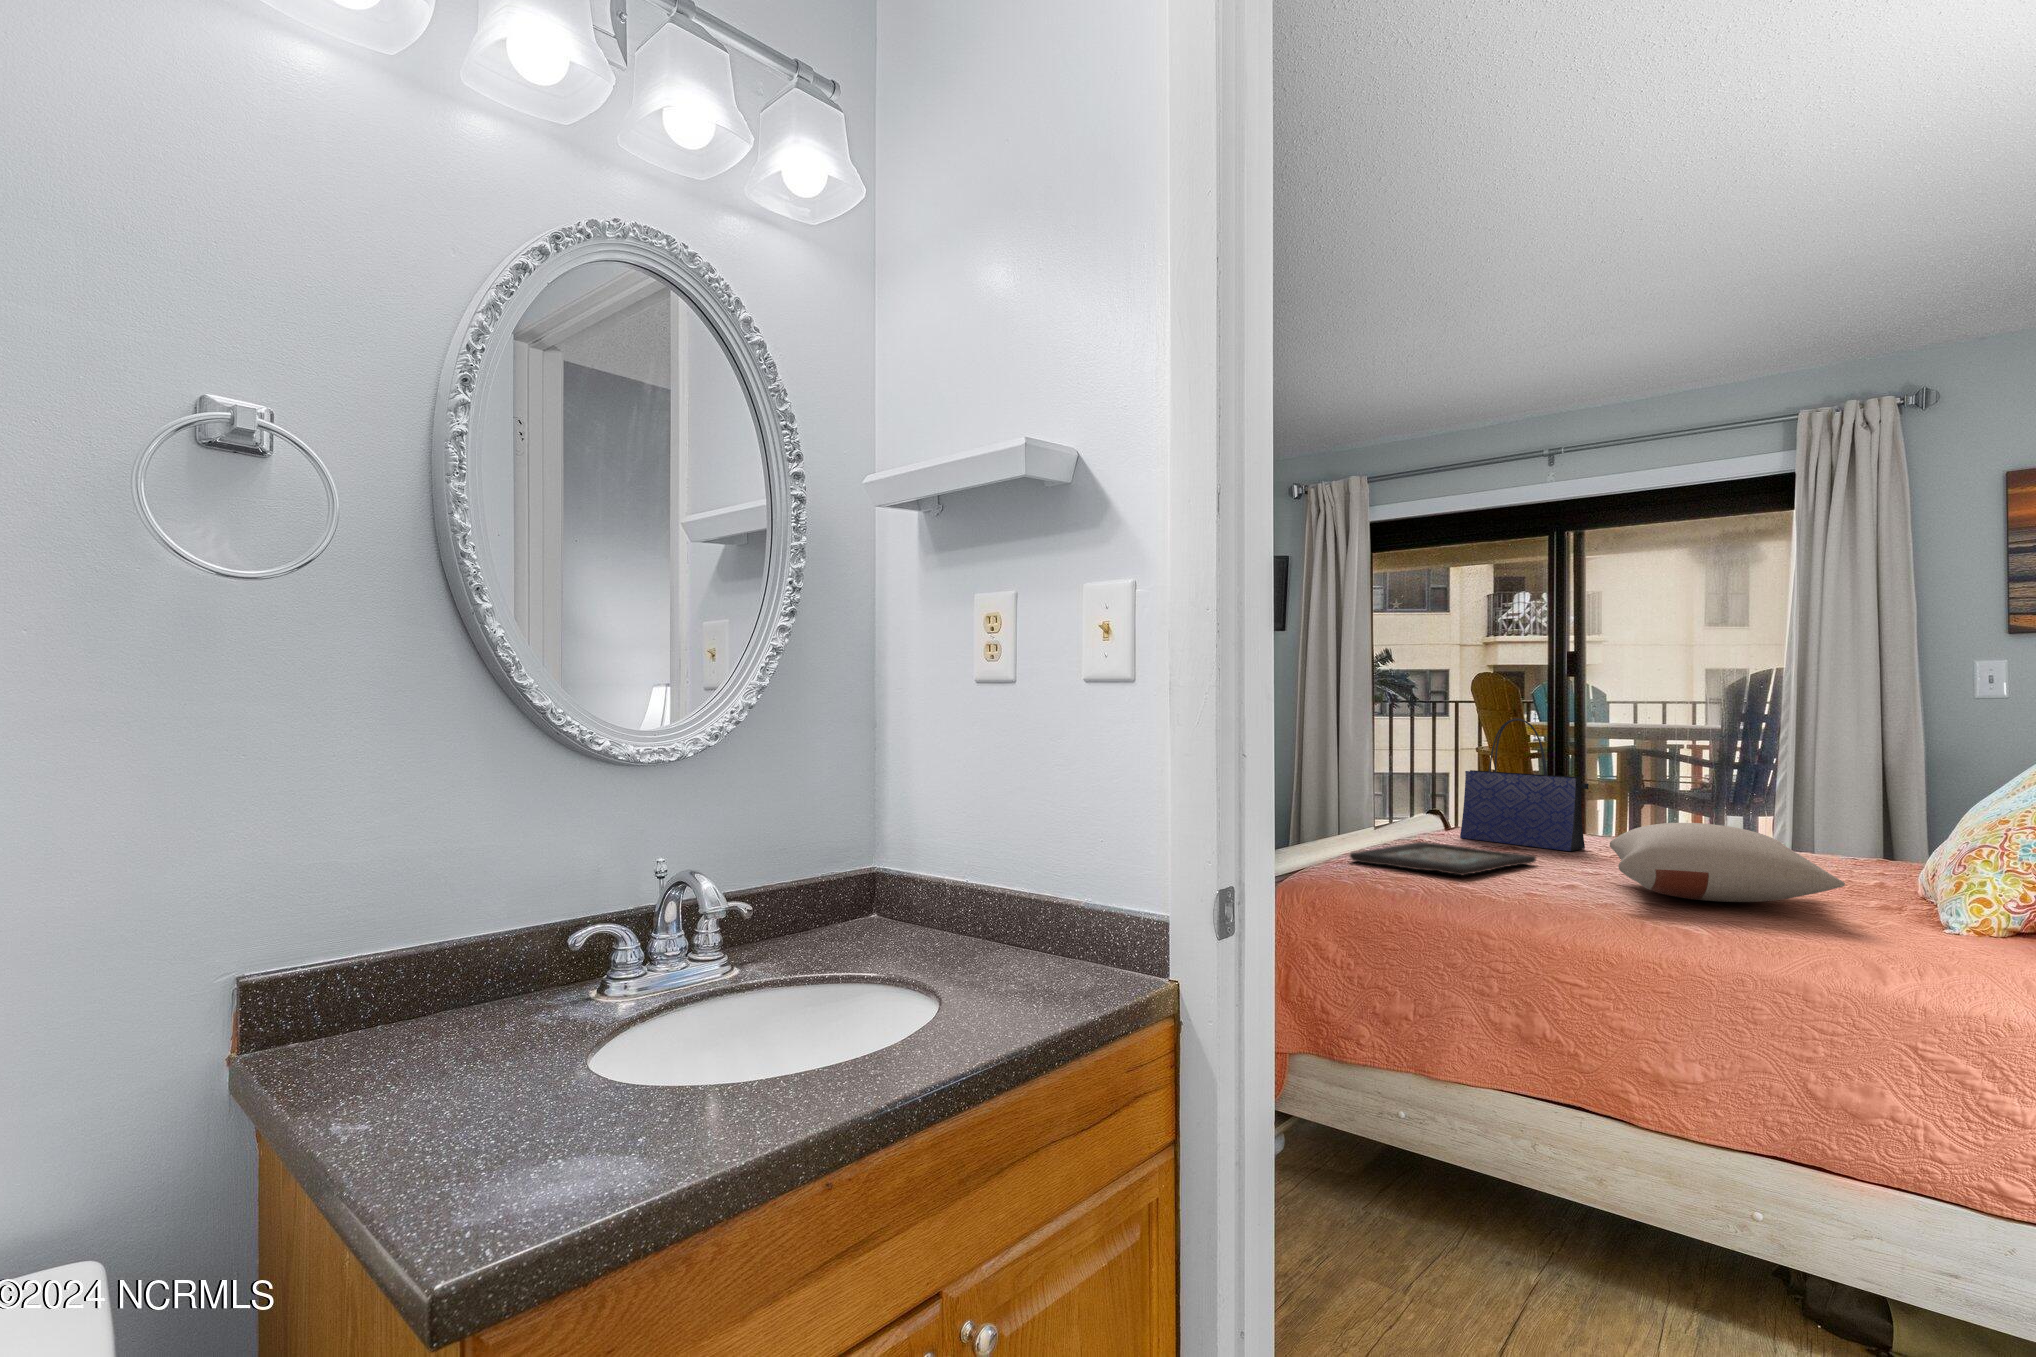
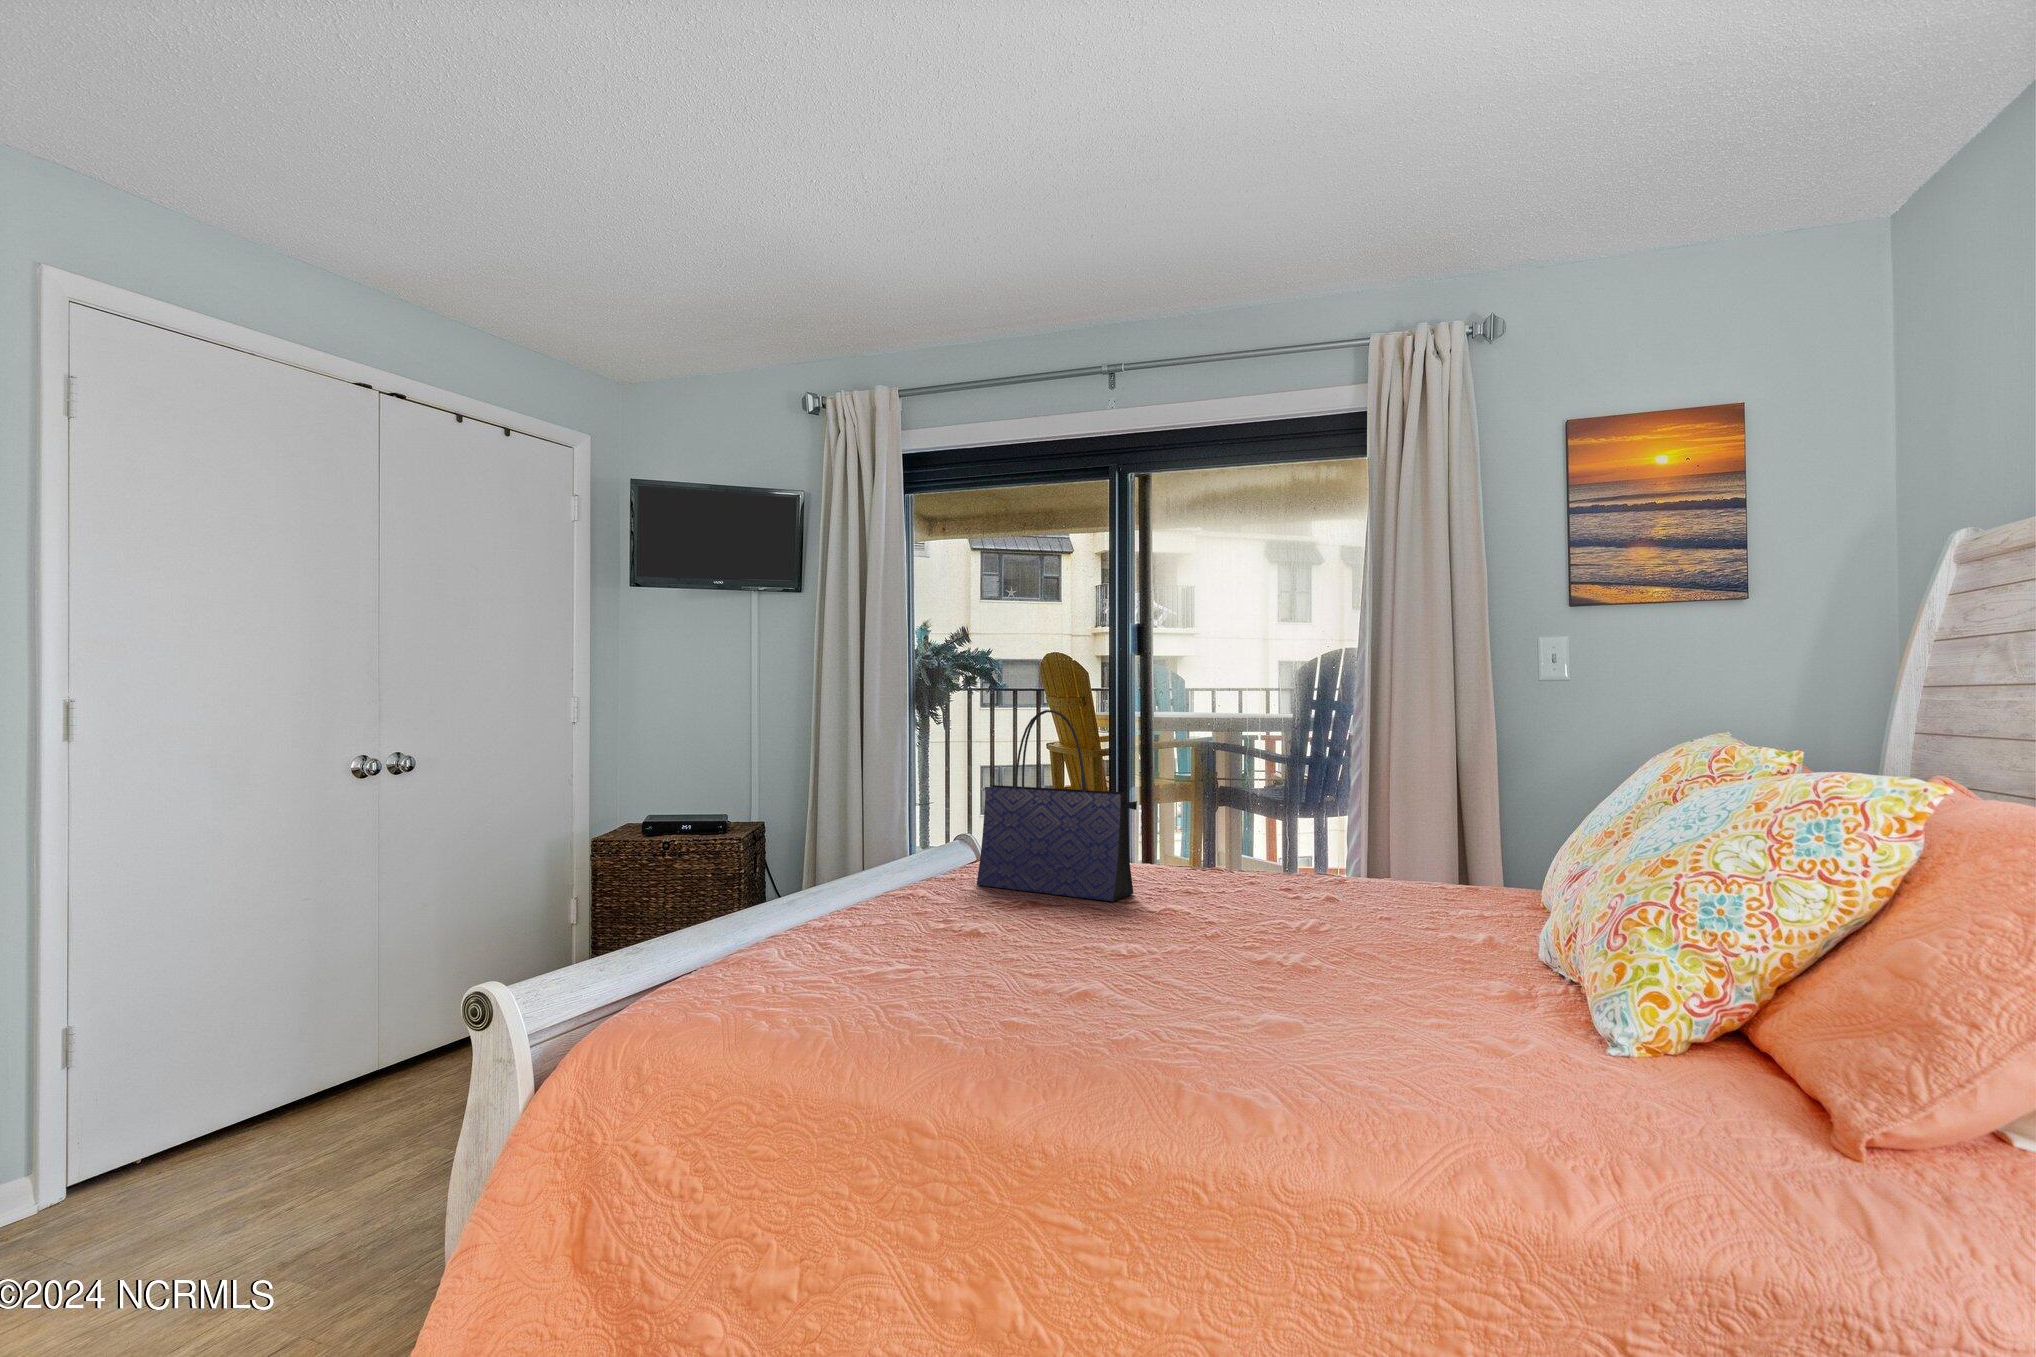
pillow: present [1610,823,1845,902] -> none [1148,876,1474,1008]
decorative tray: present [1350,842,1536,875] -> none [767,904,1057,983]

